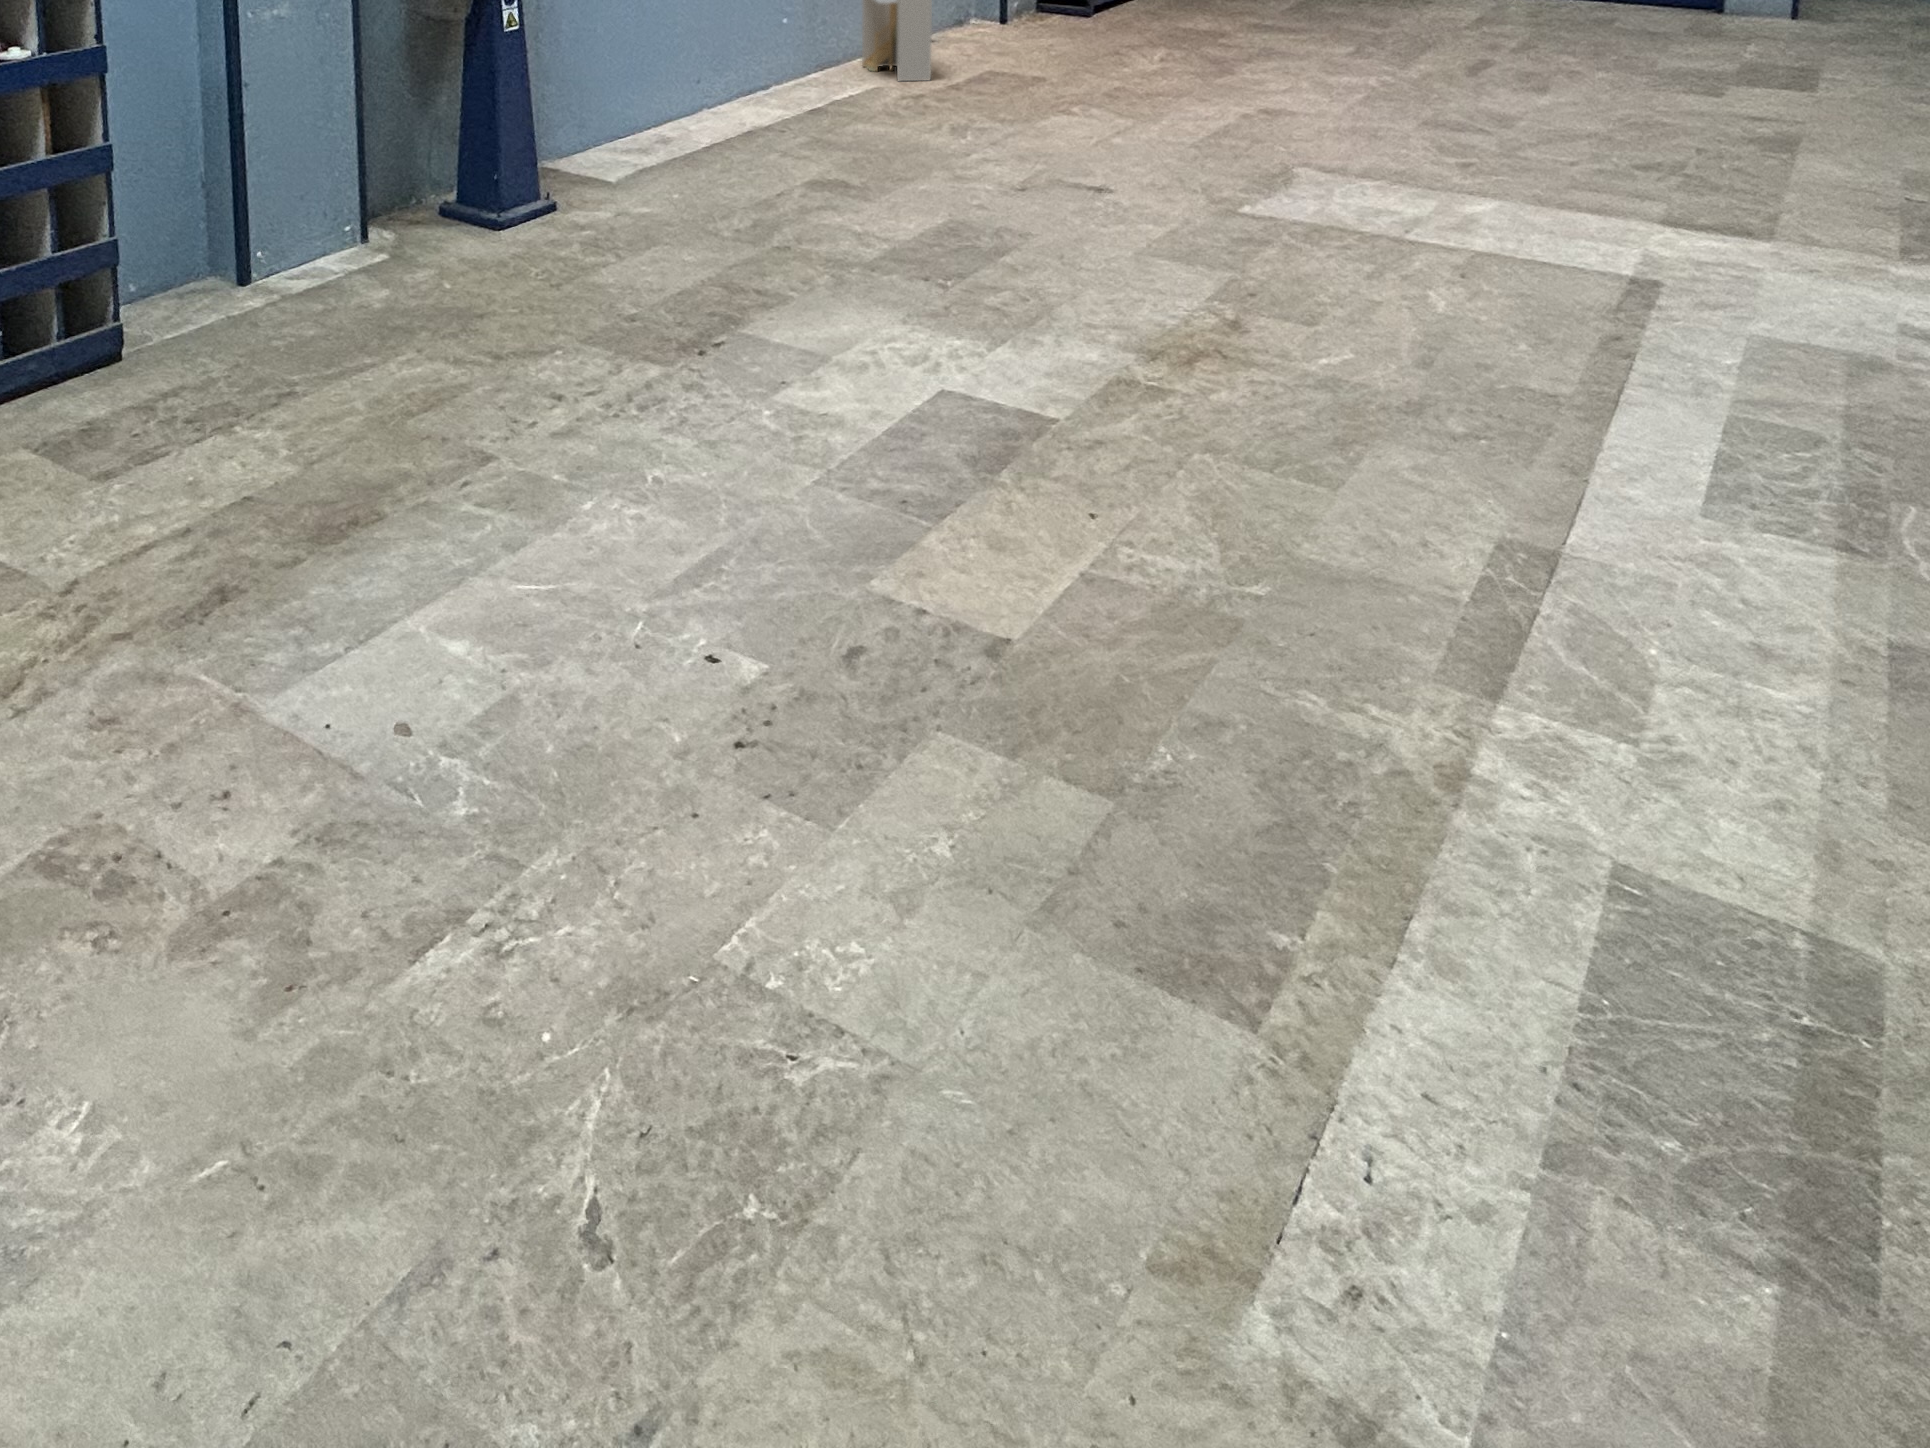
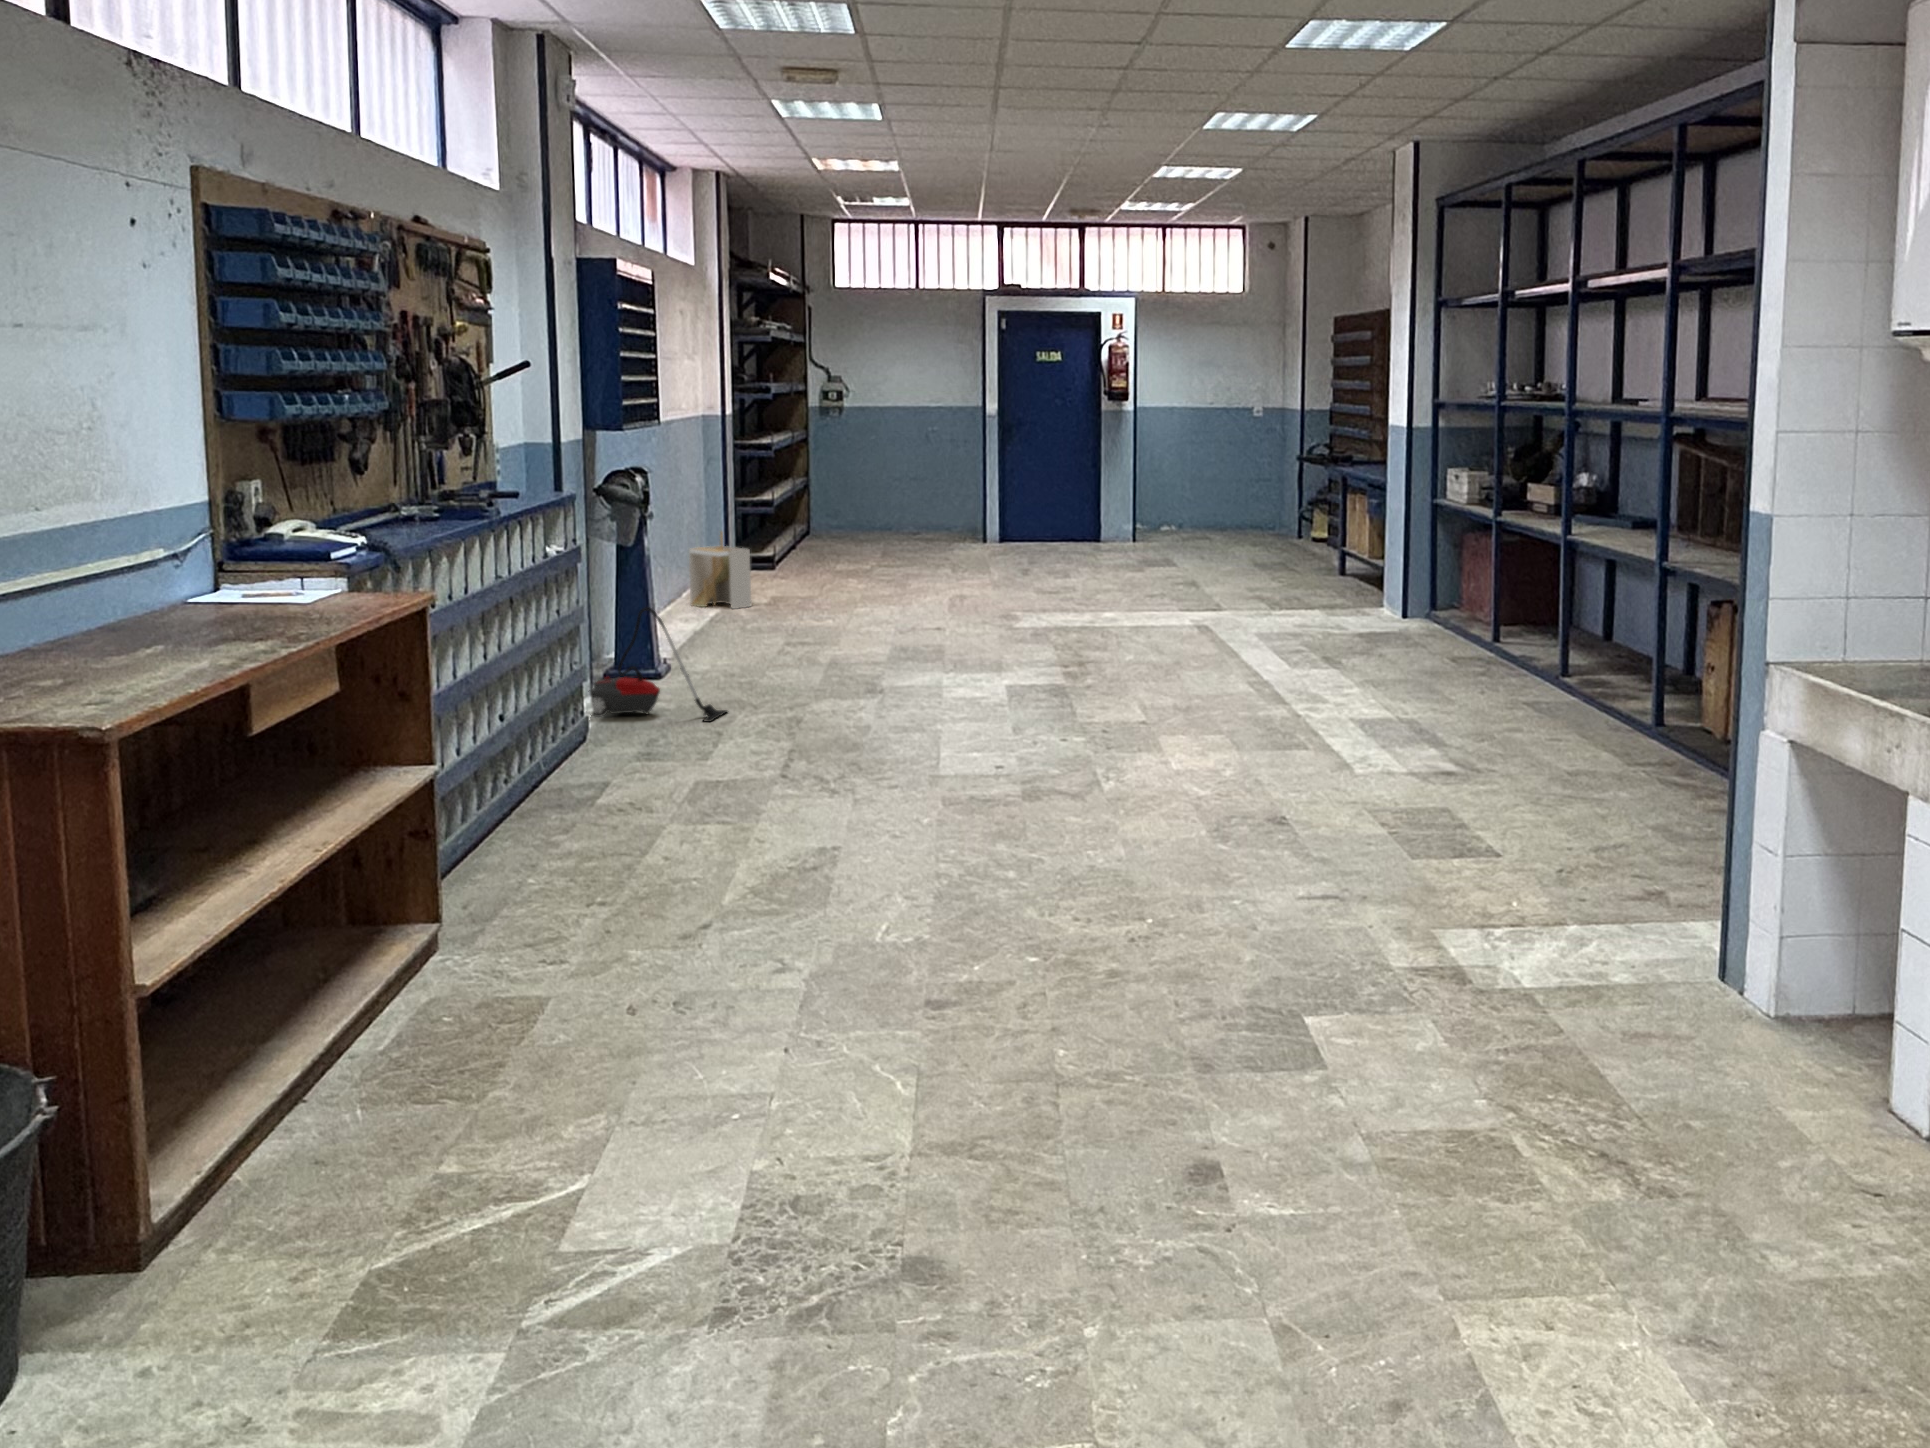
vacuum cleaner: none [263,129,432,338] -> present [590,607,727,722]

